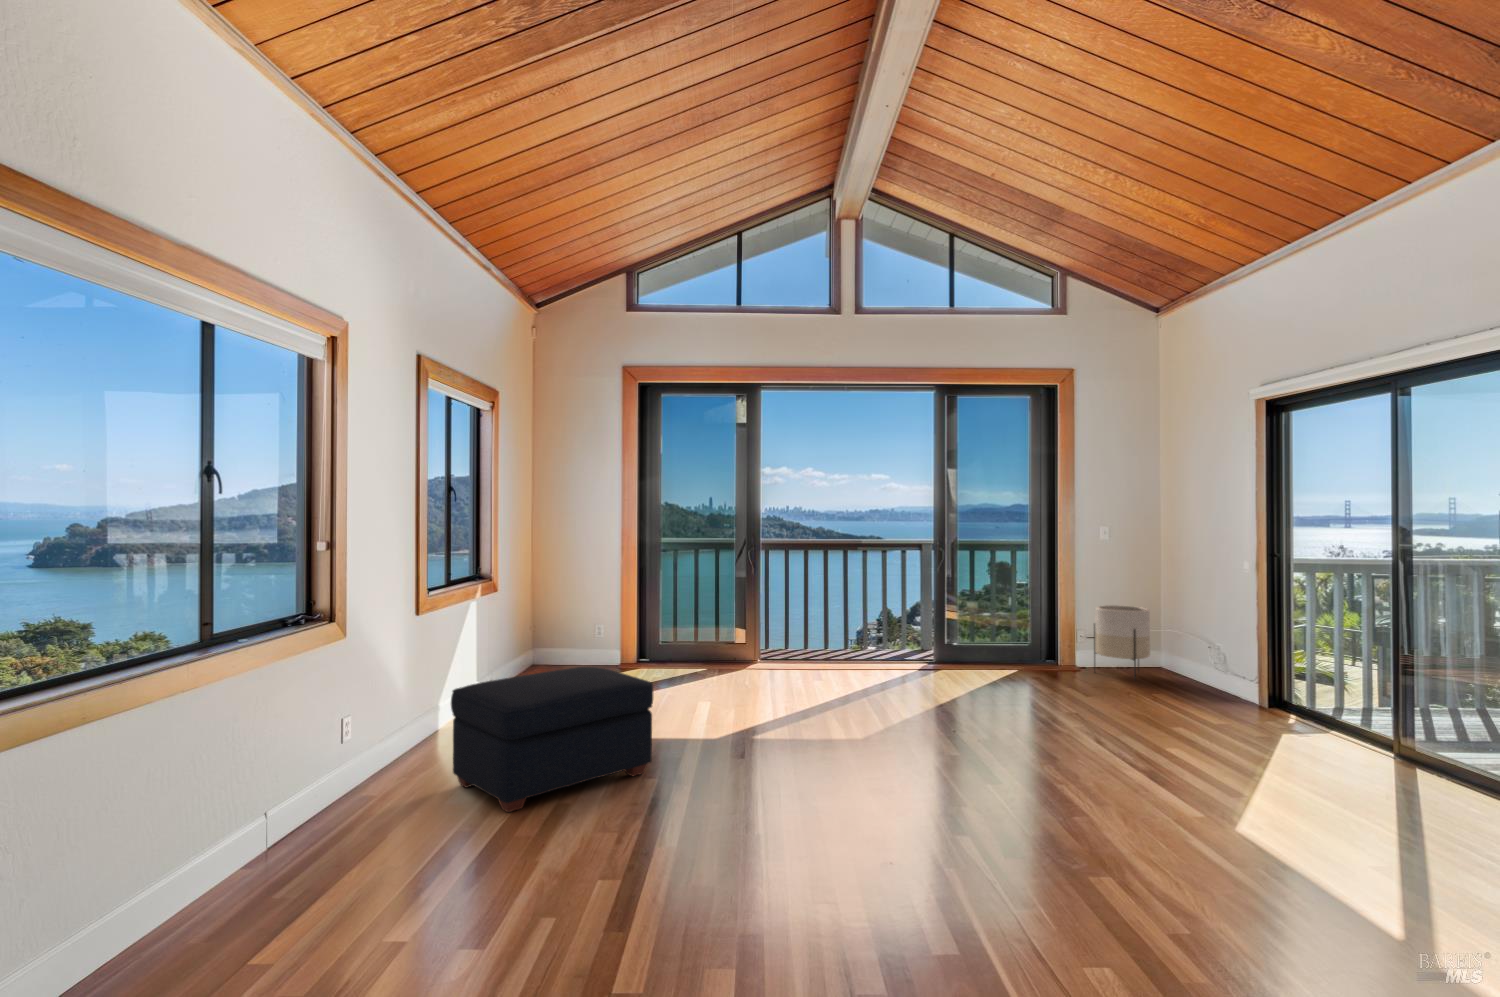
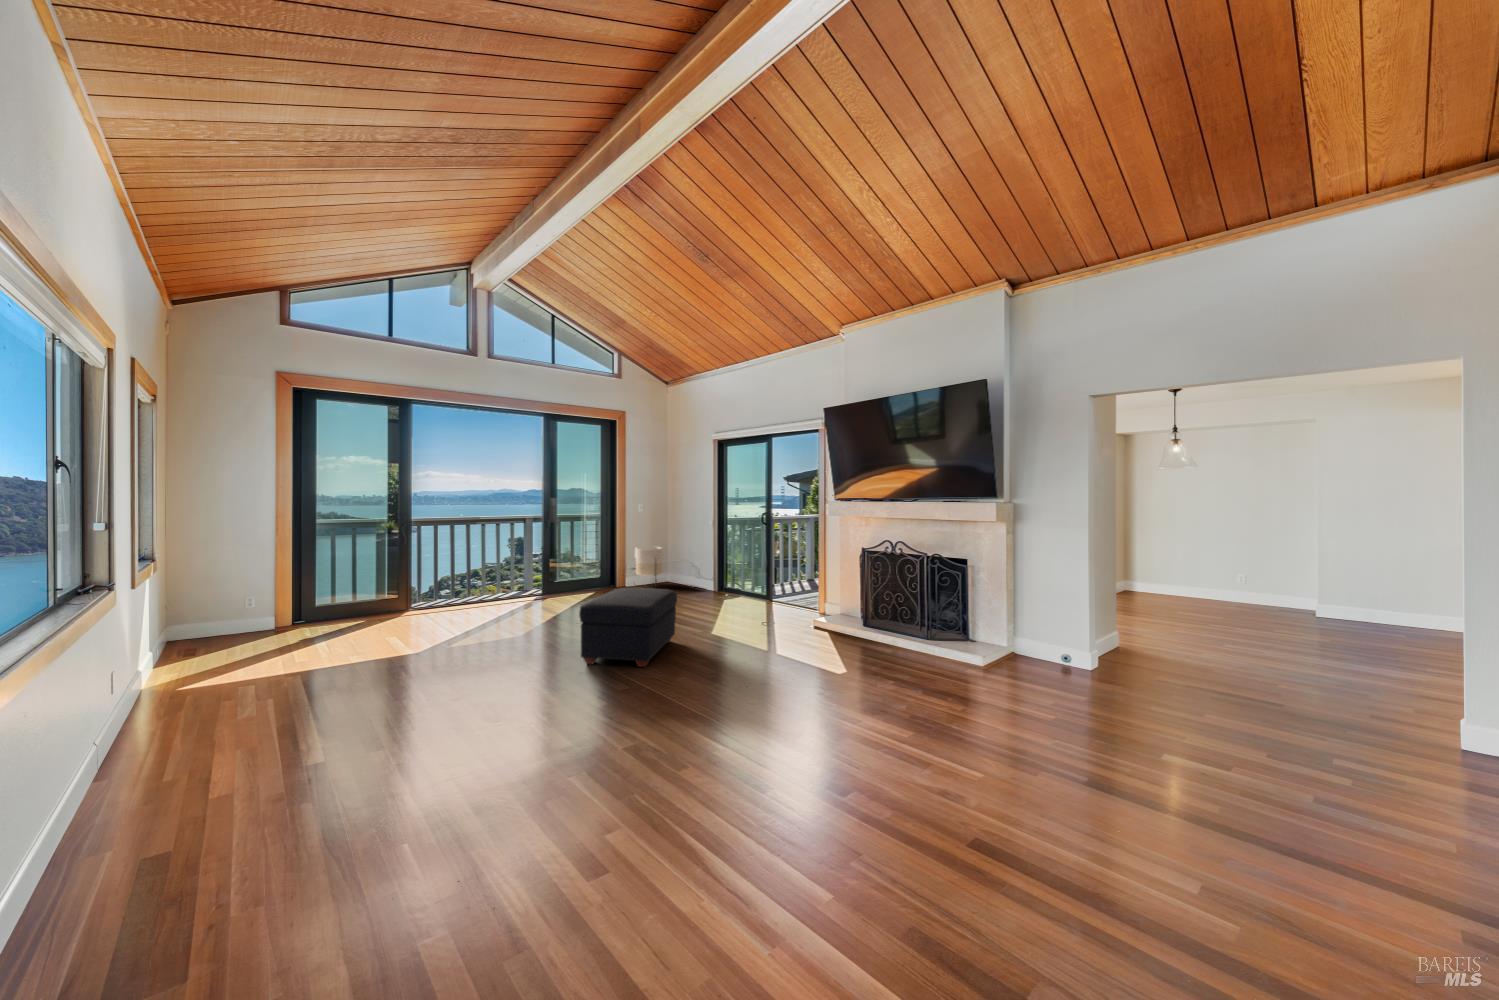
ottoman: present [451,667,653,812] -> present [579,588,677,667]

